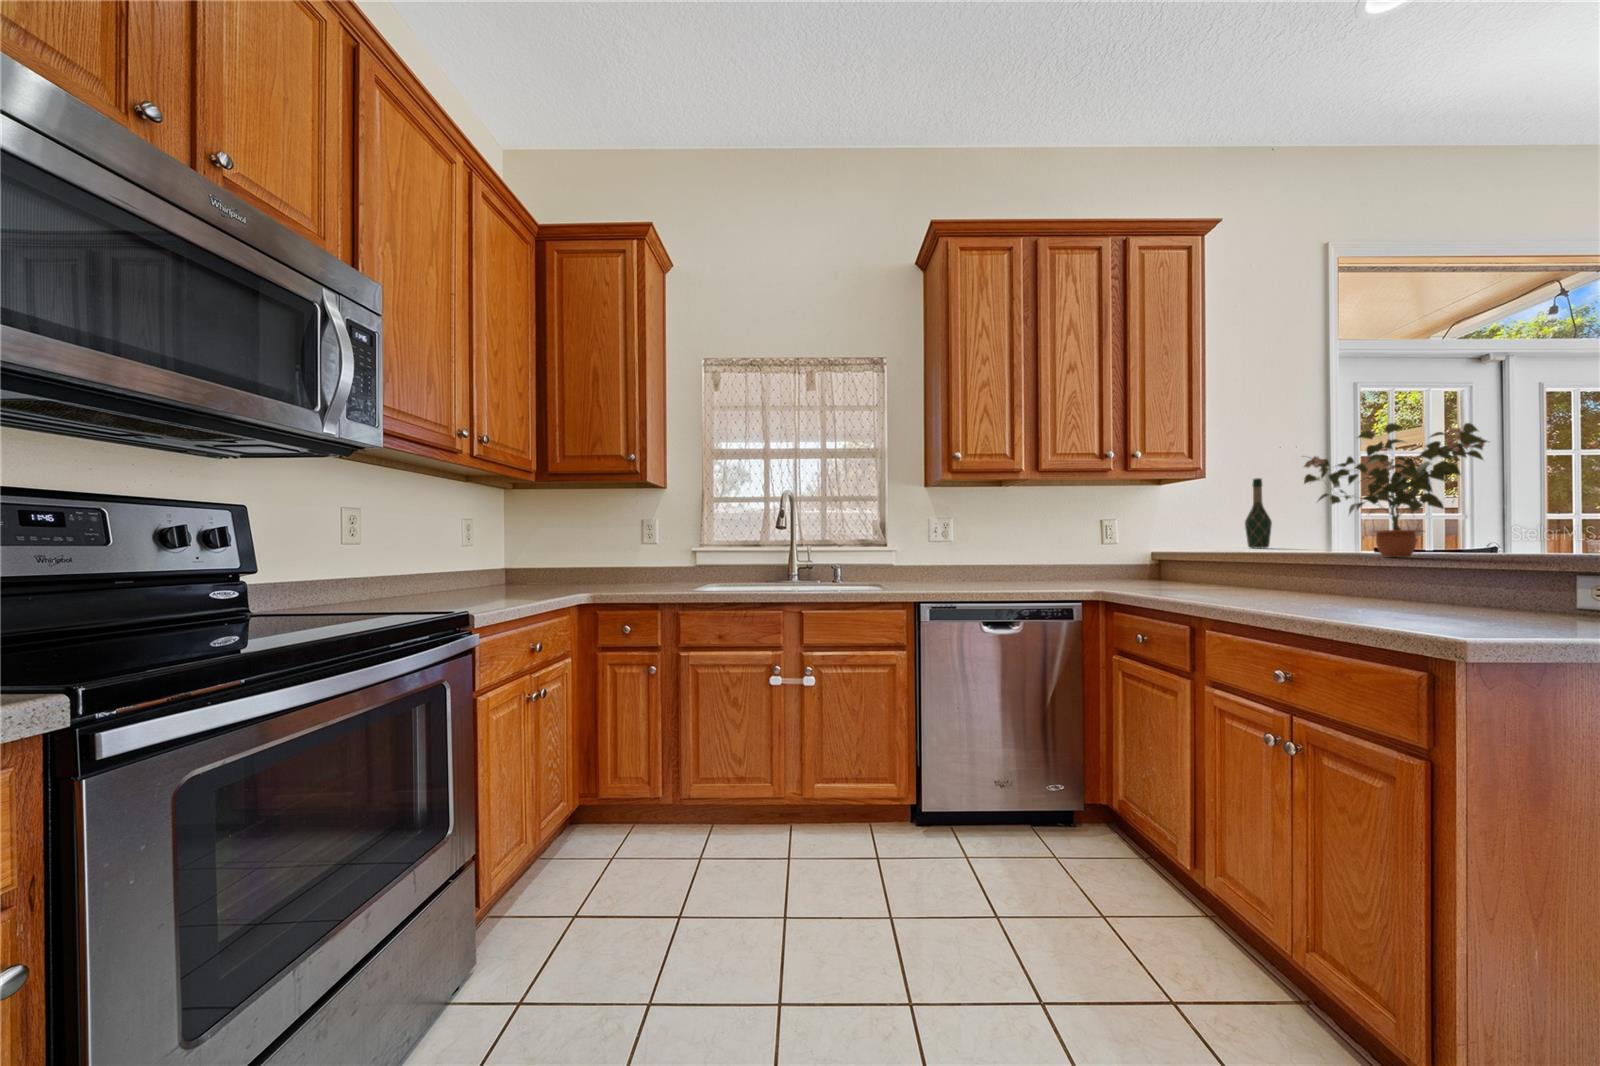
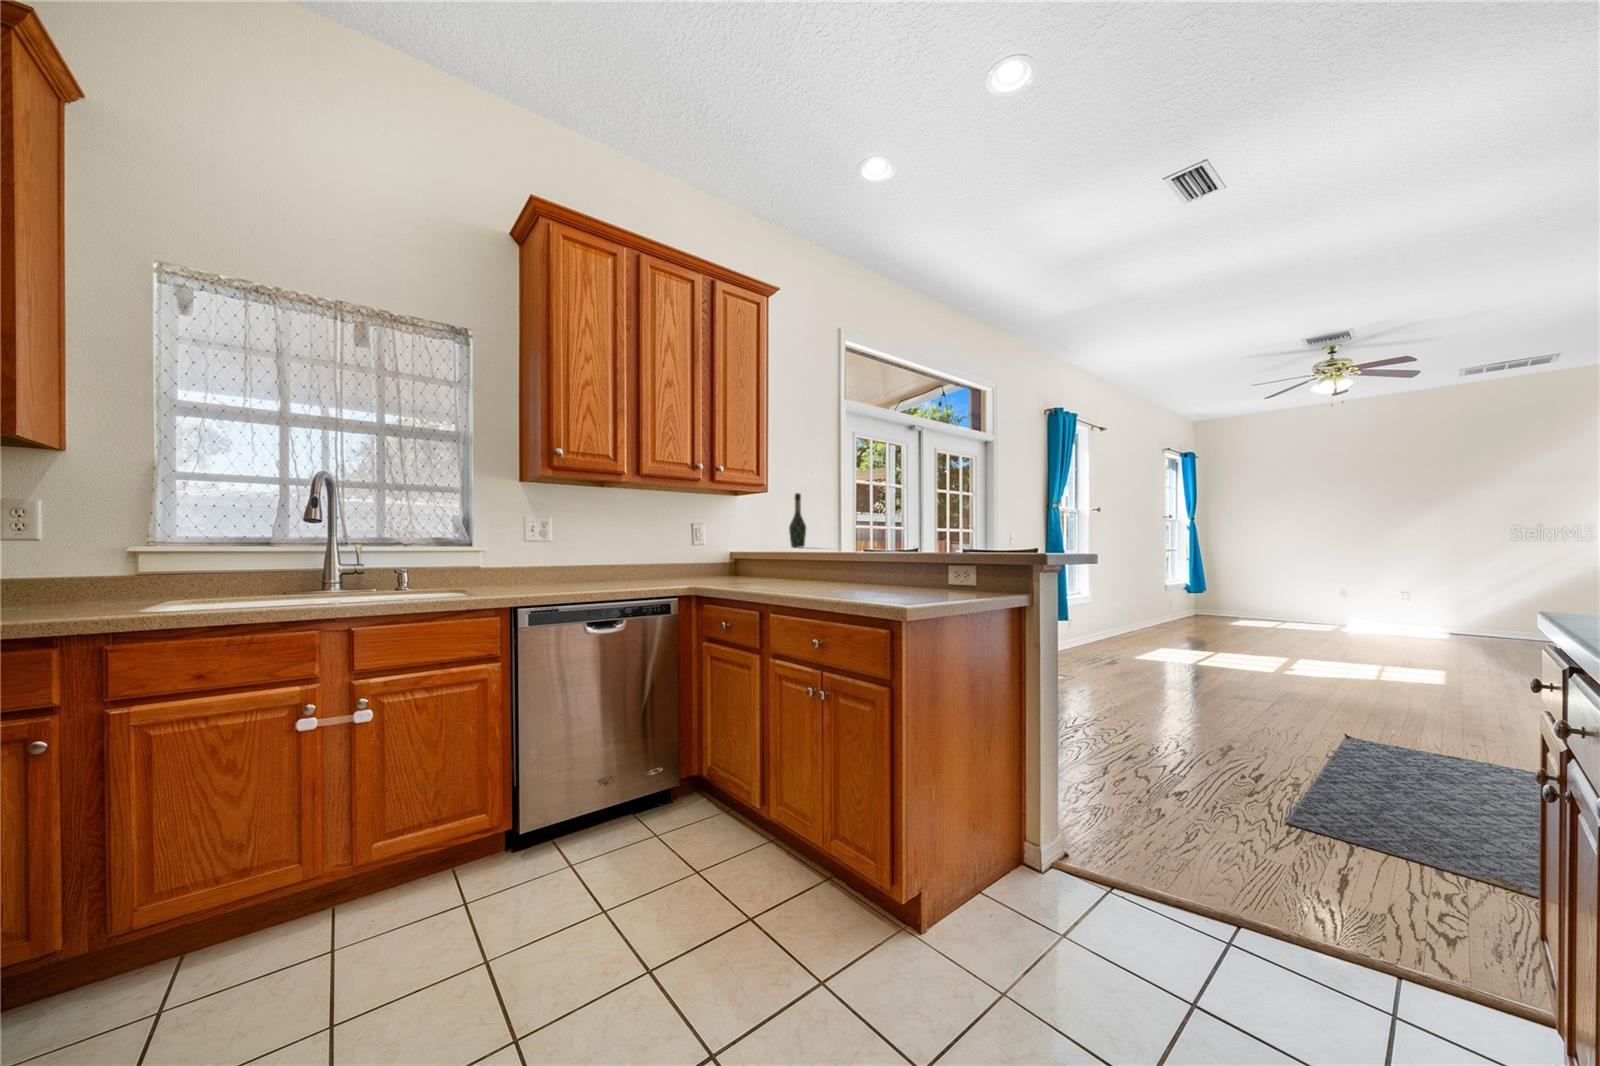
potted plant: present [1304,423,1487,557] -> none [840,458,944,554]

